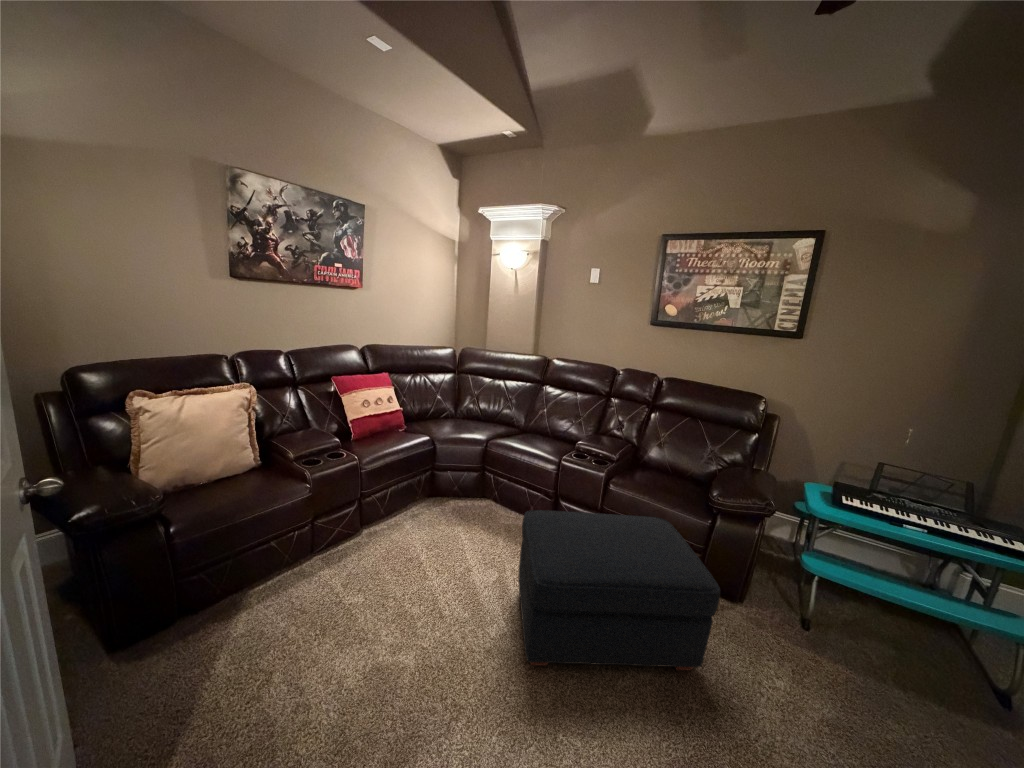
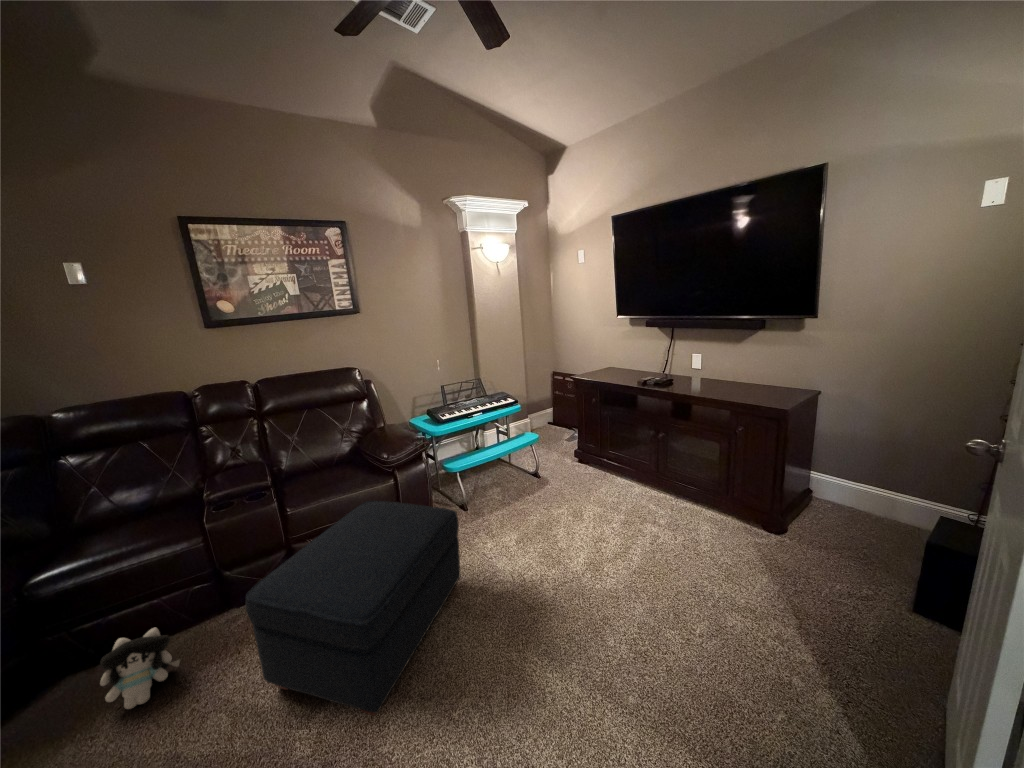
plush toy: none [481,494,516,536] -> present [100,628,180,709]

